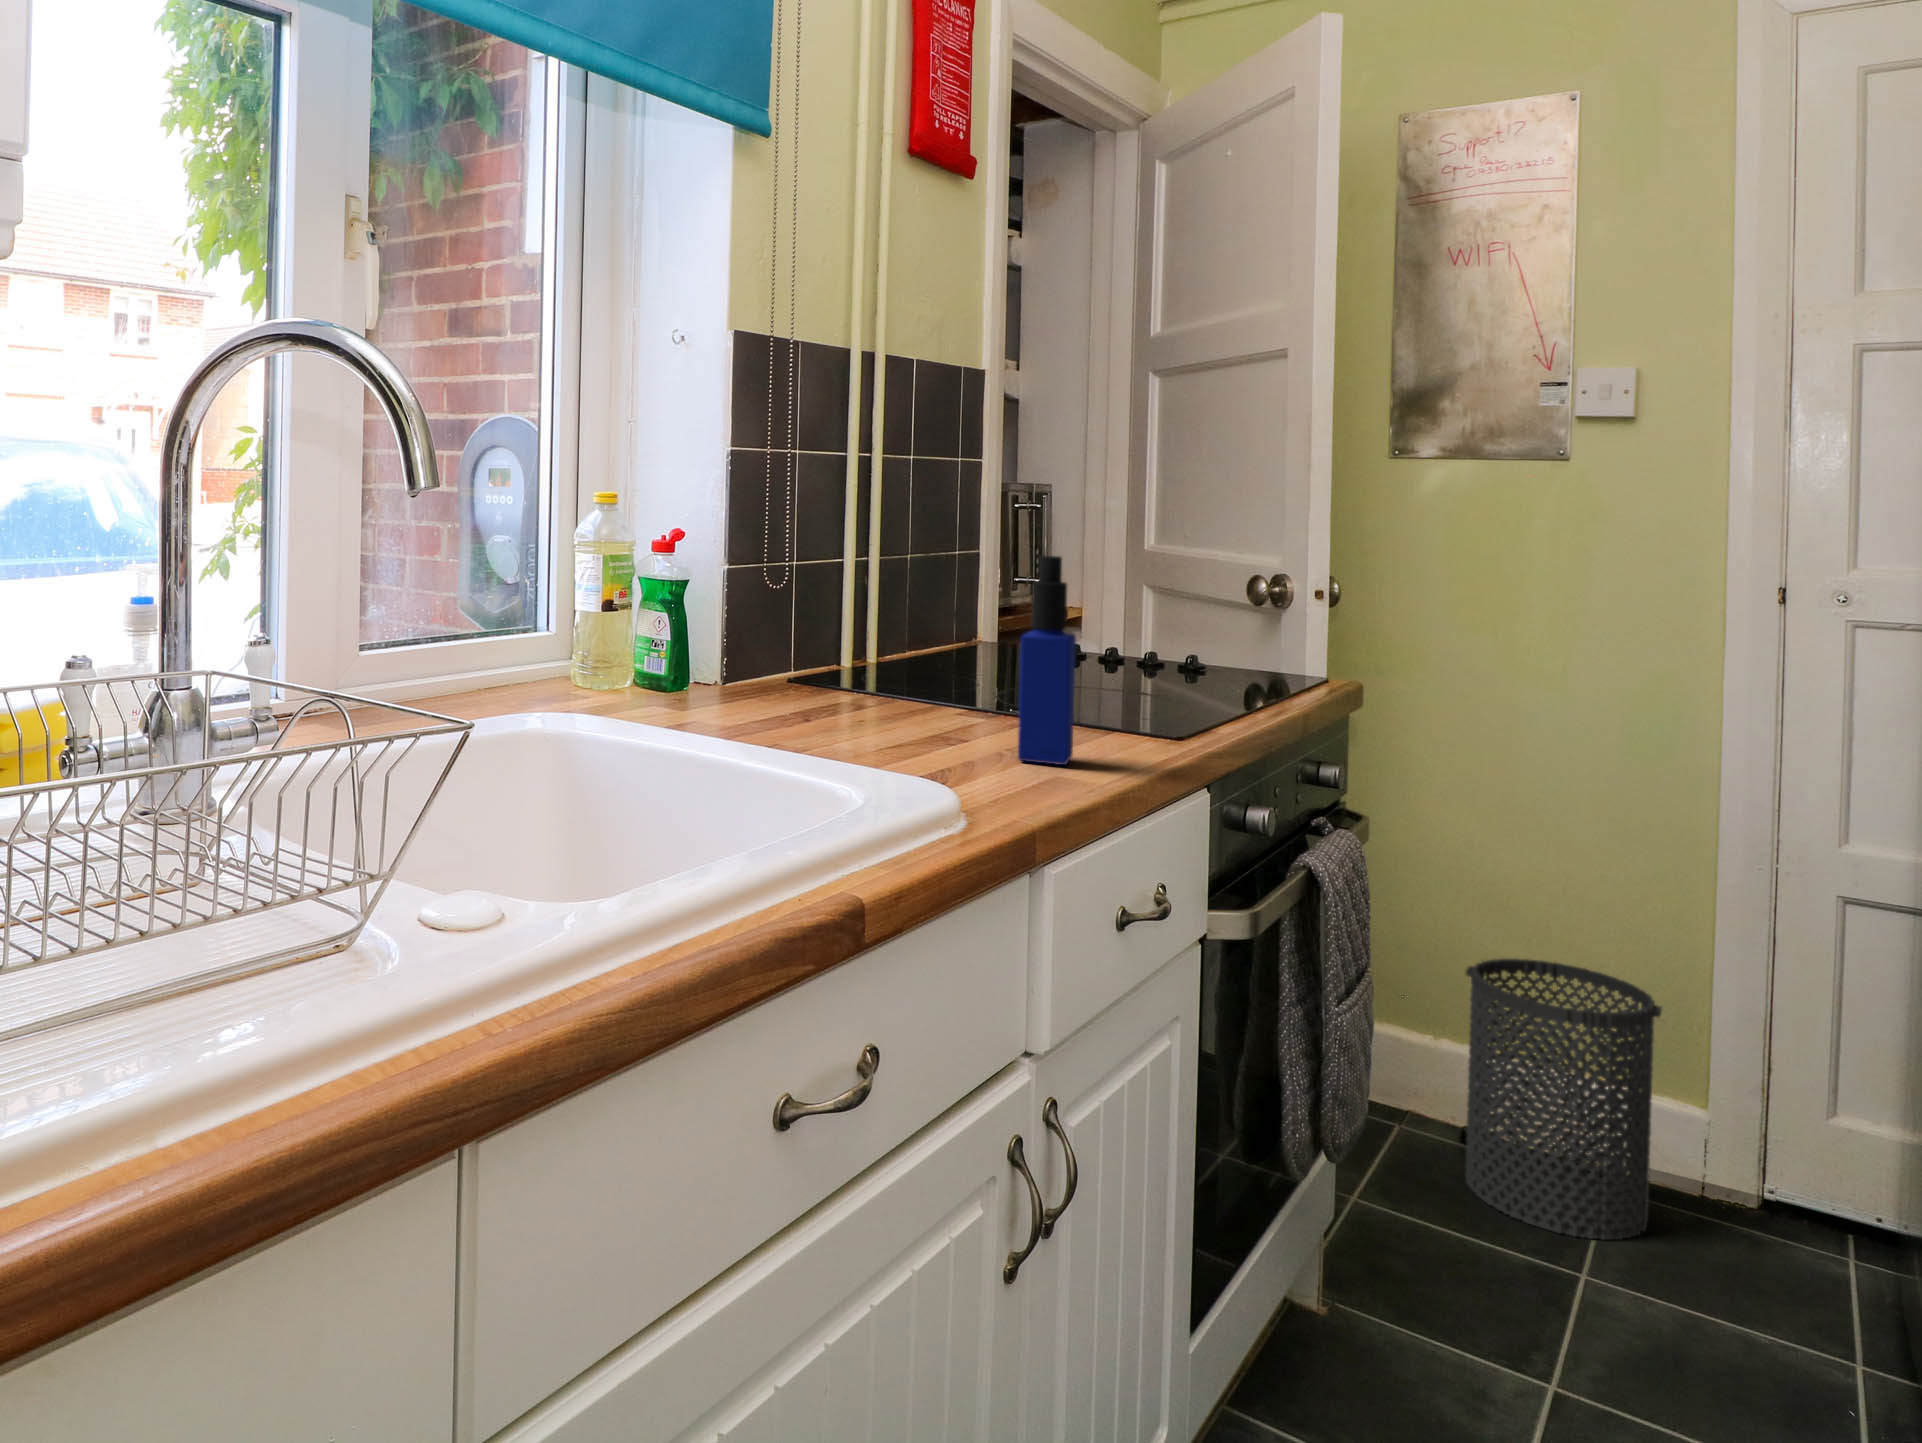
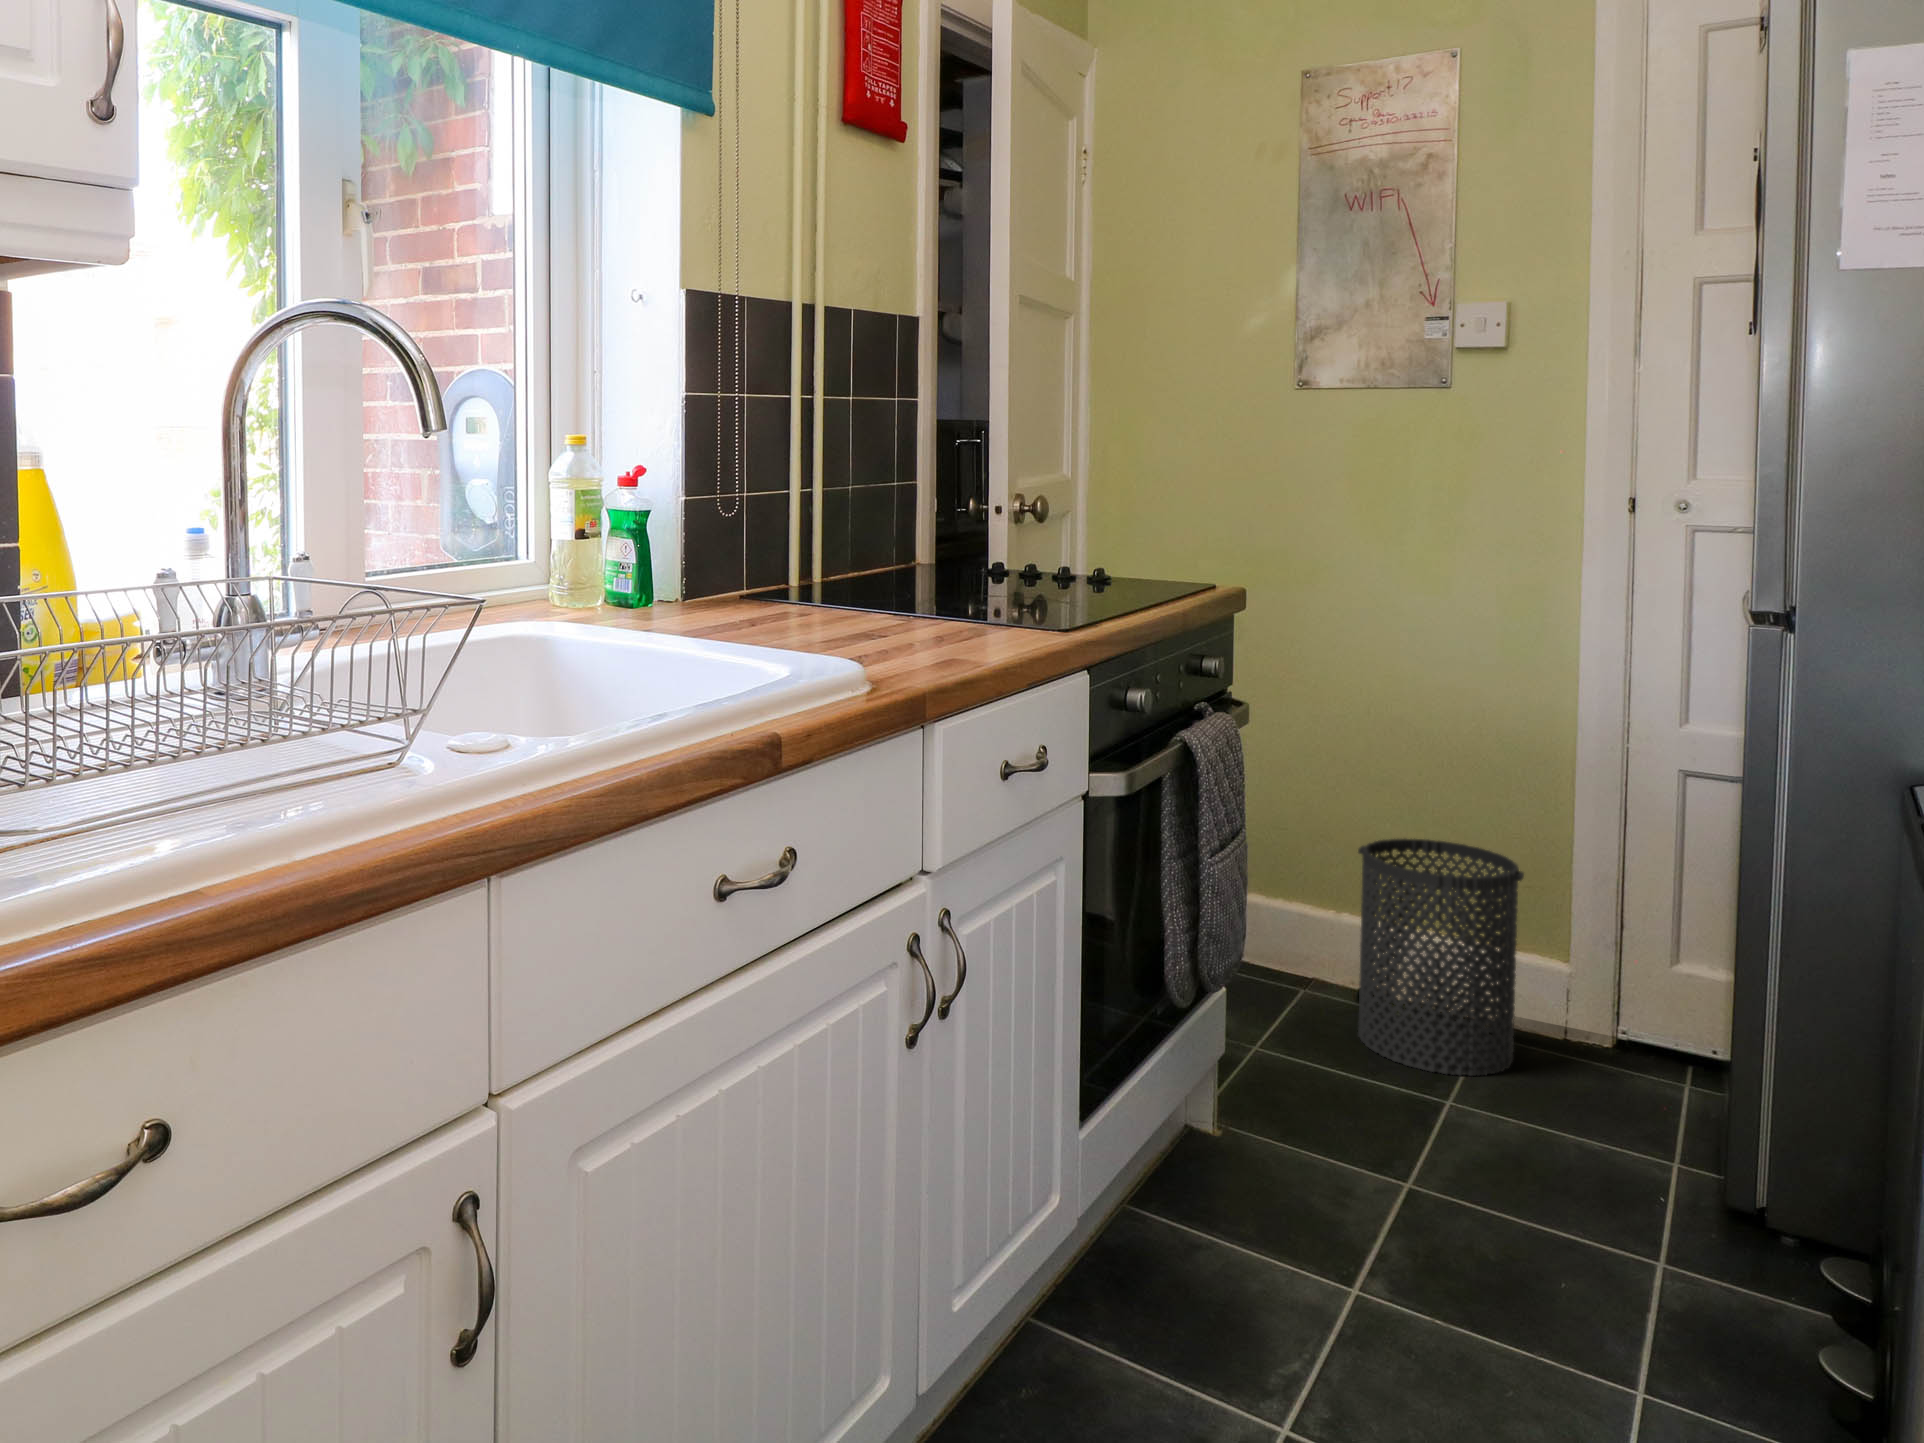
bottle: present [1018,556,1076,765] -> none [922,477,970,650]

